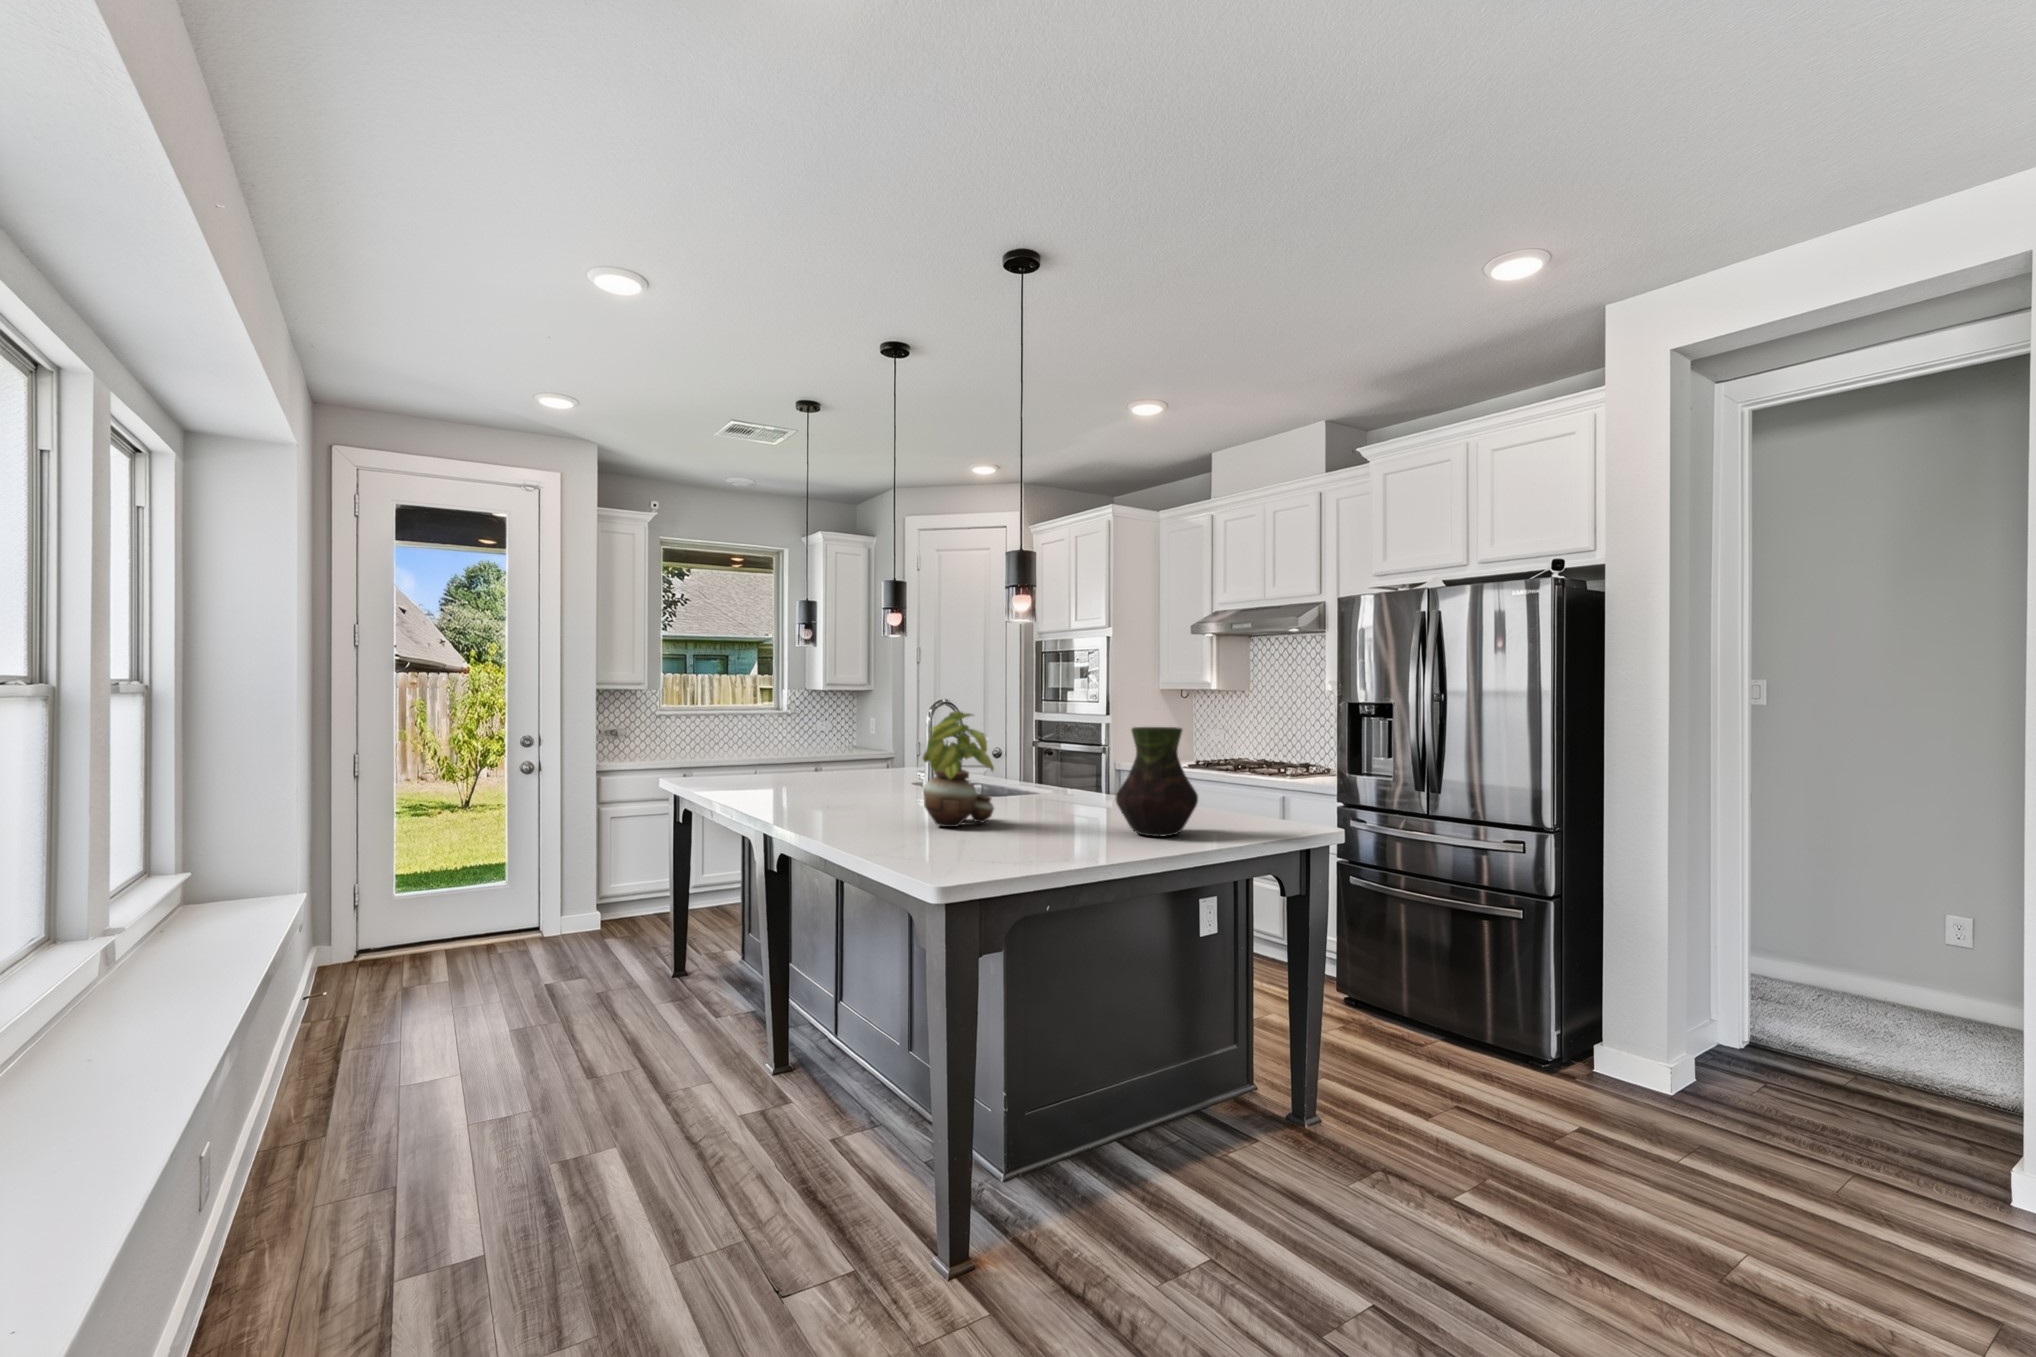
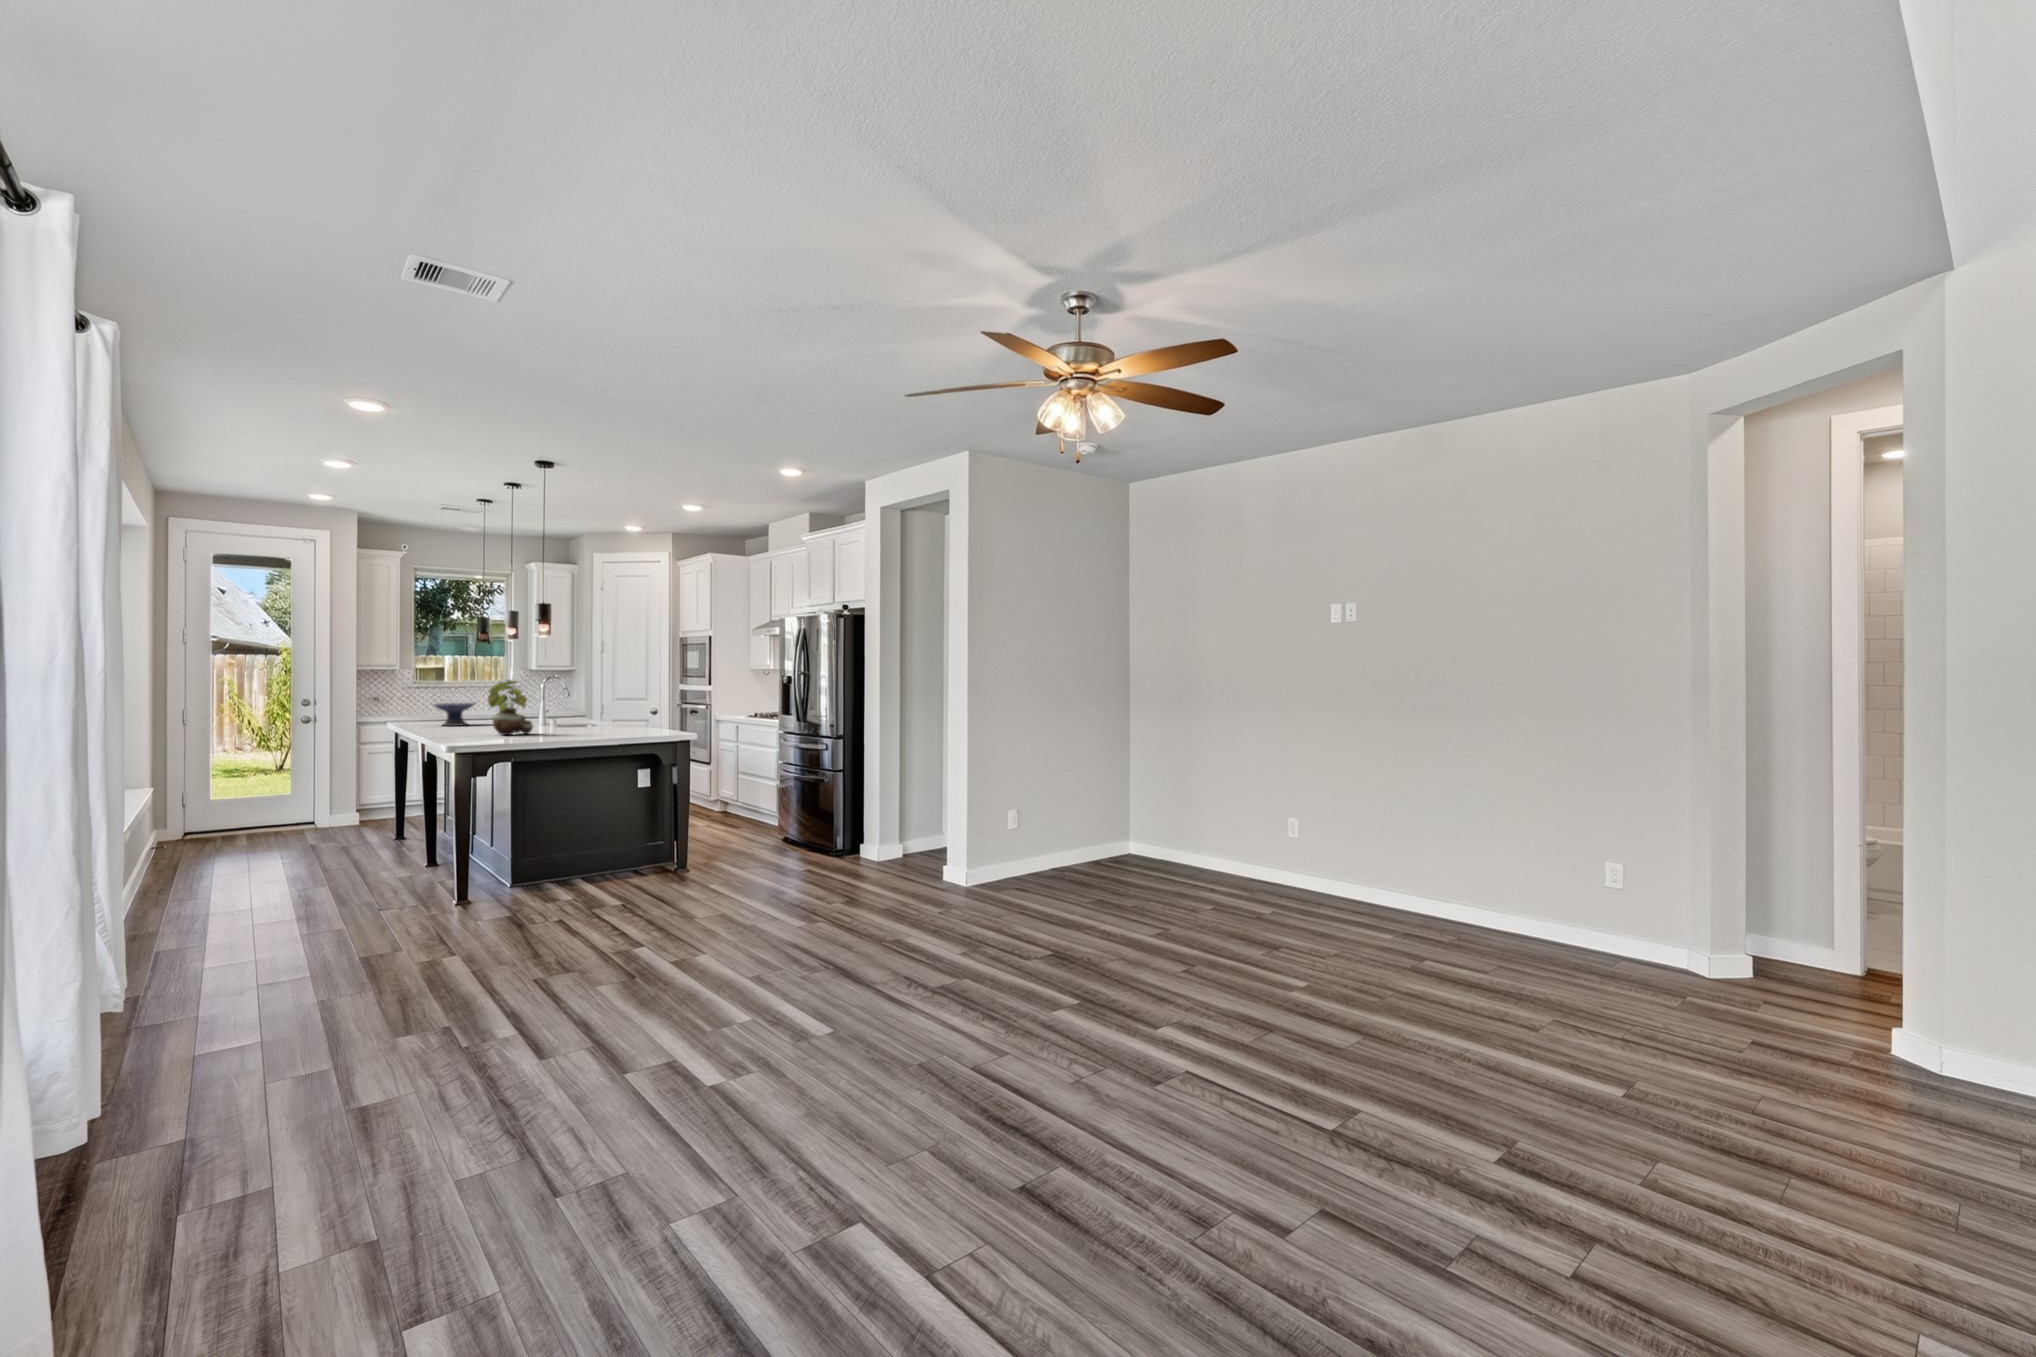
vase: present [1115,727,1198,837] -> none [580,687,621,737]
decorative bowl: none [738,745,811,788] -> present [434,703,475,726]

